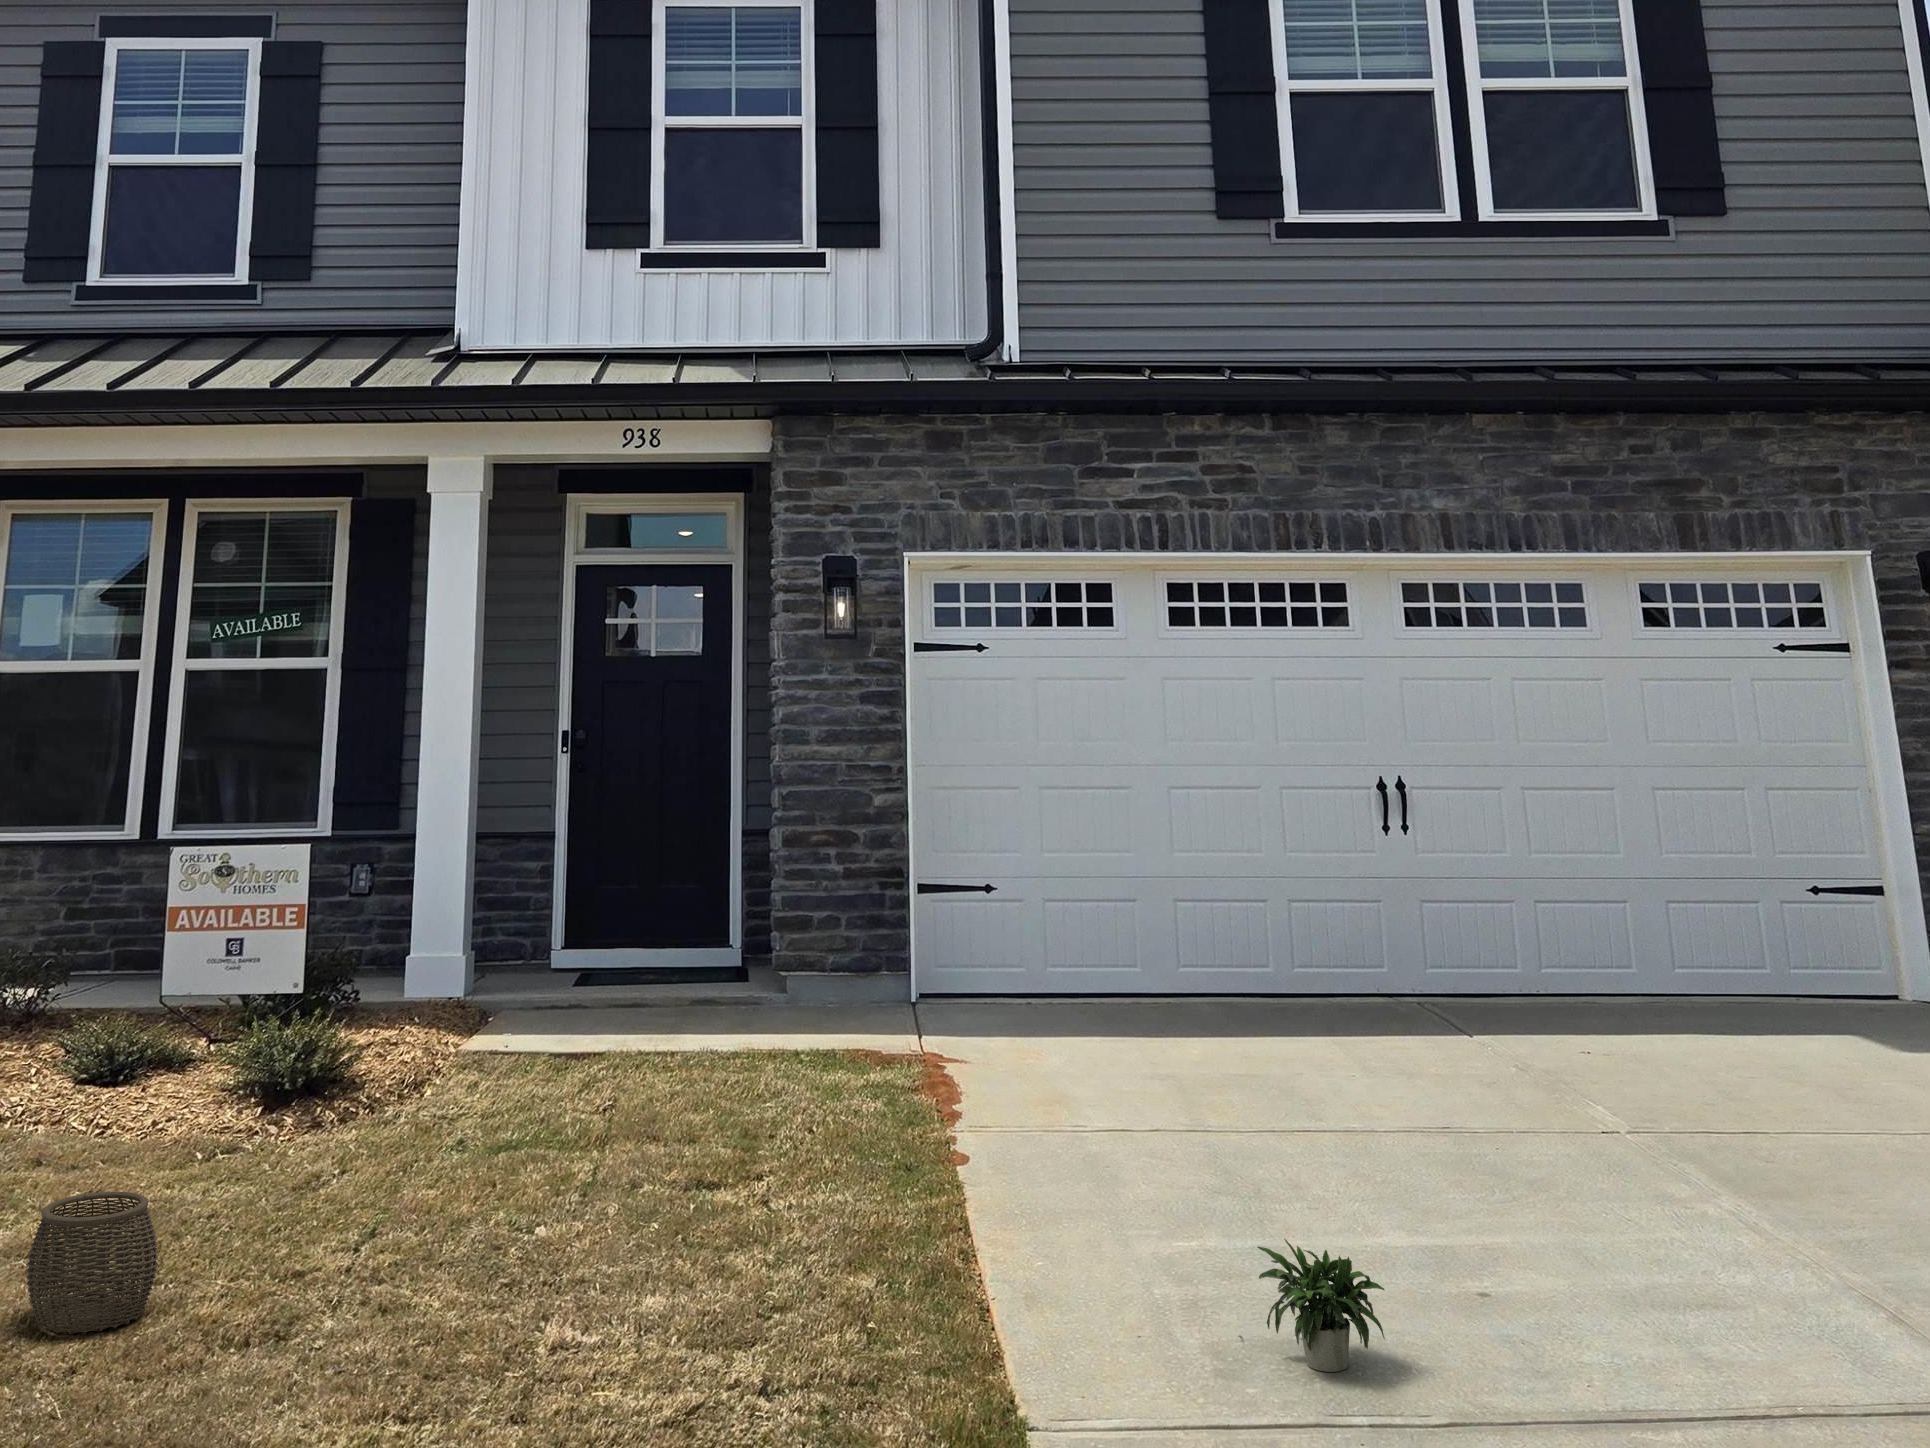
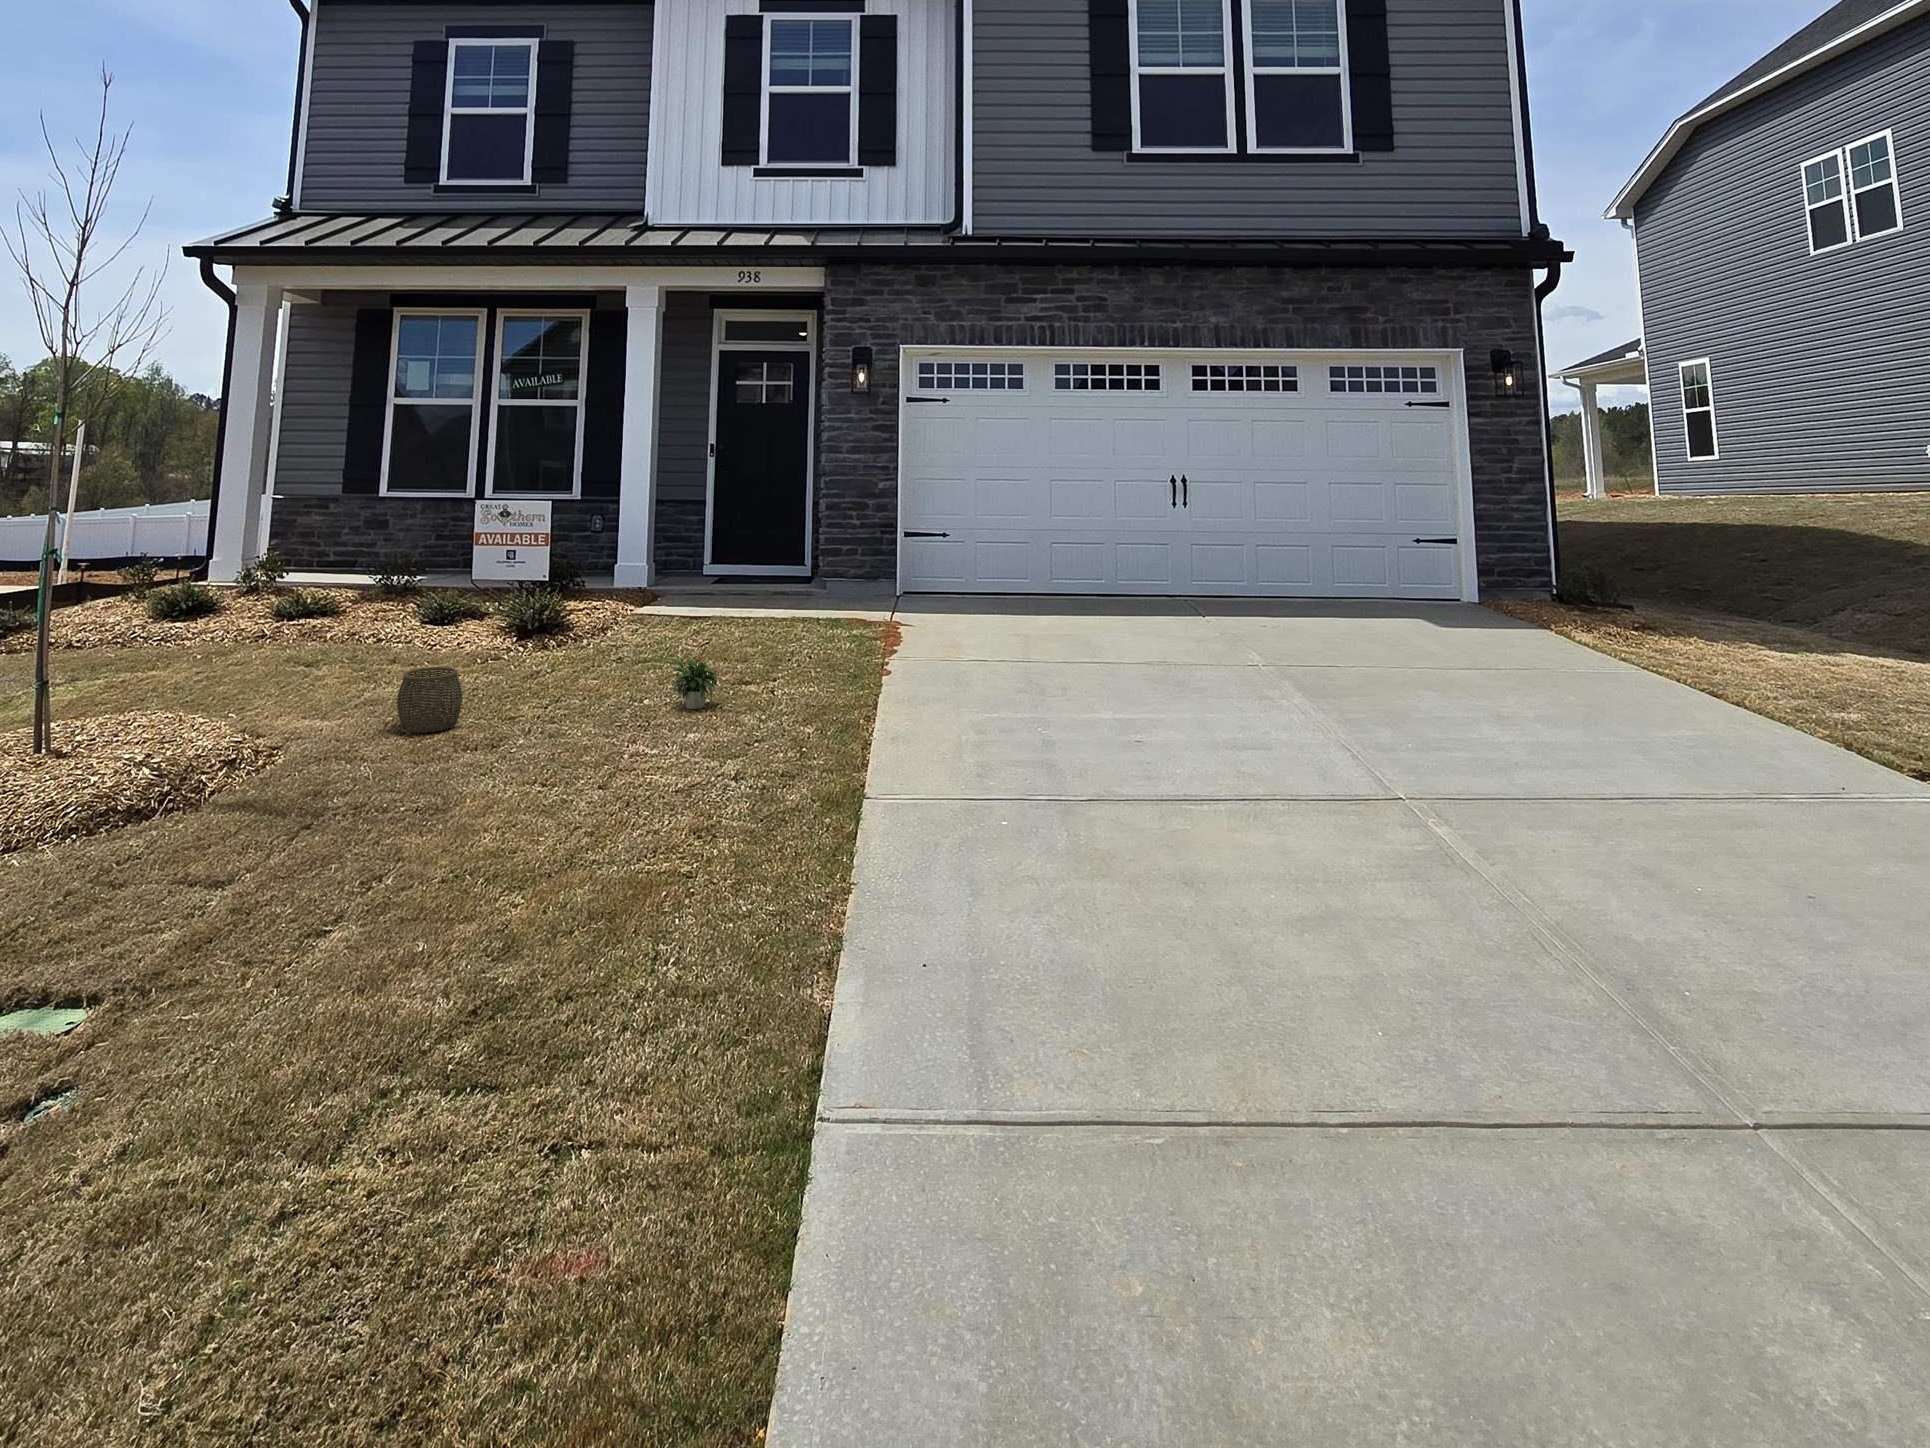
potted plant: present [1239,1239,1385,1372] -> present [670,657,720,709]

